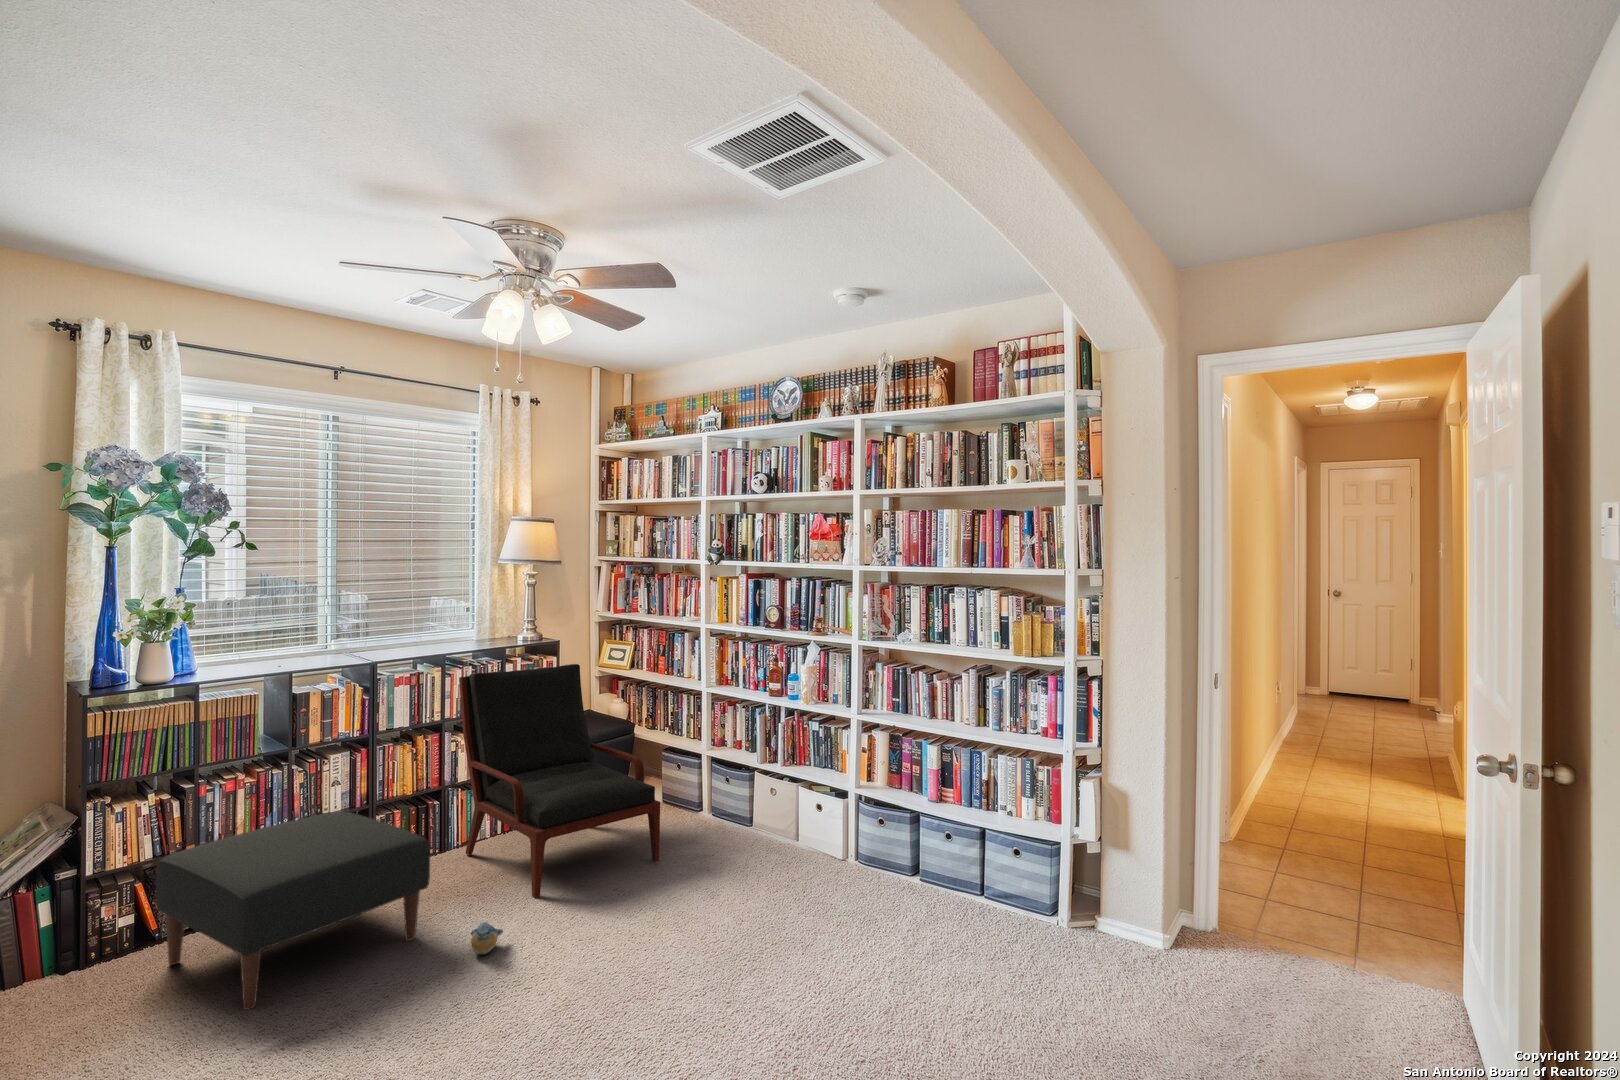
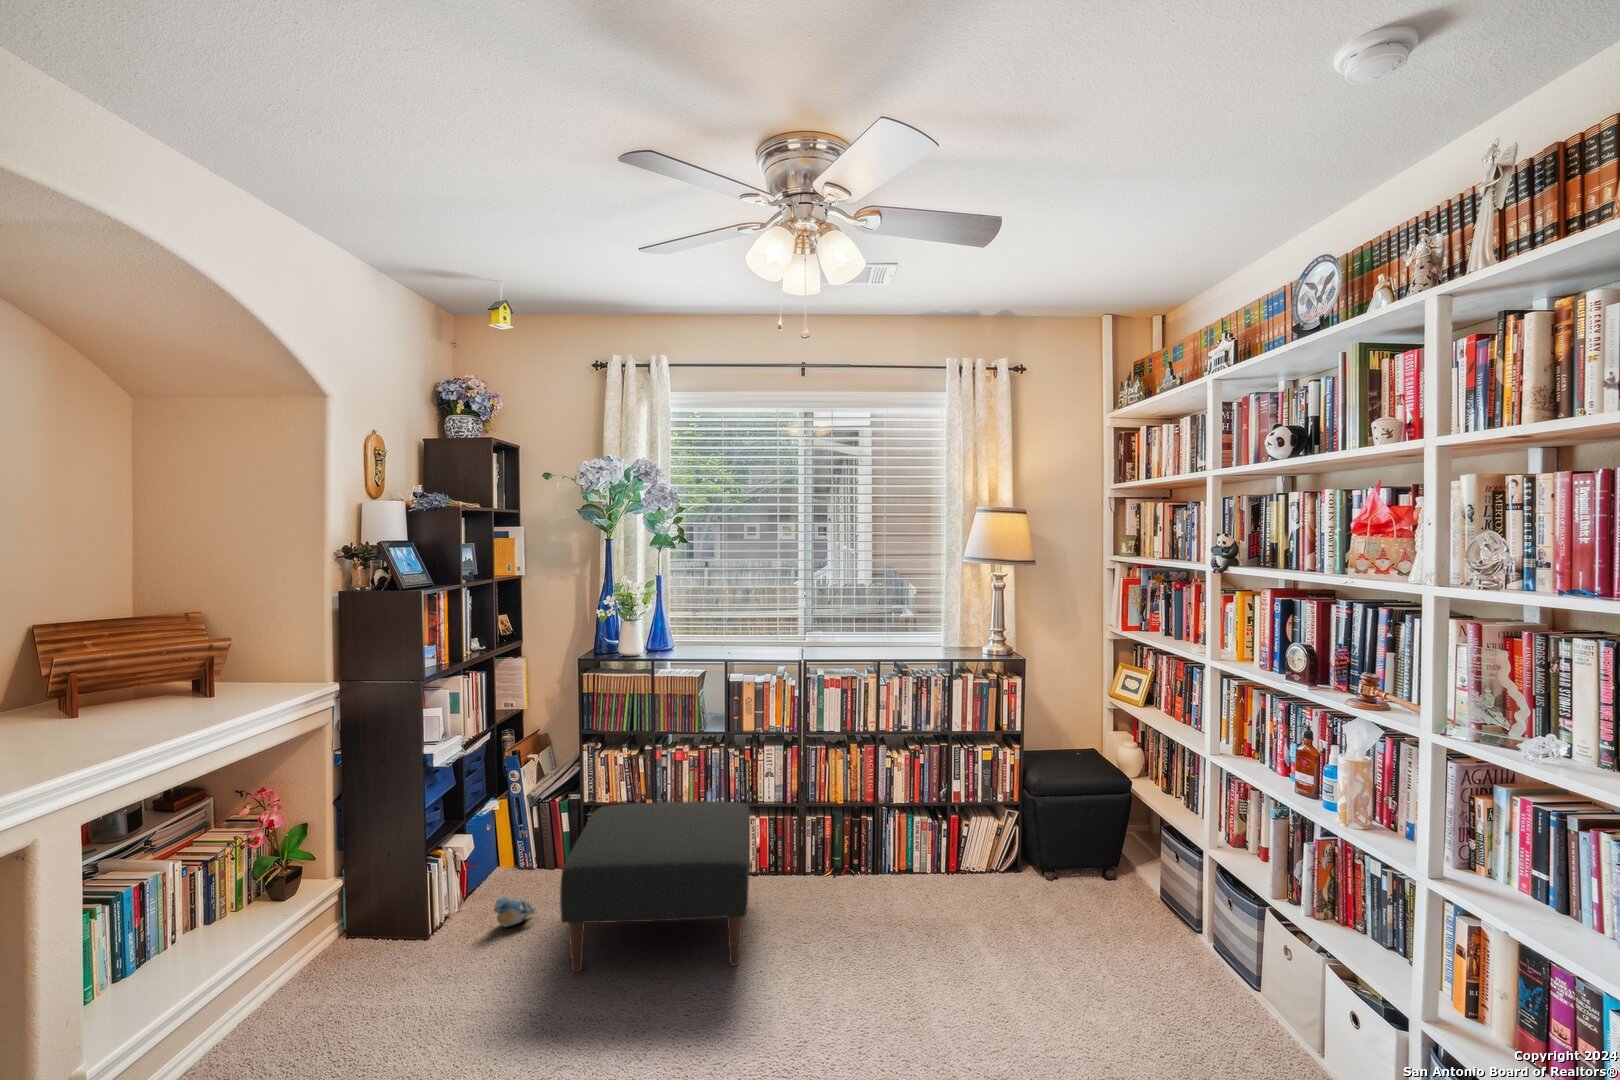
armchair: present [459,664,660,898] -> none [877,687,1065,994]
plush toy: present [471,922,503,955] -> present [494,897,537,927]

